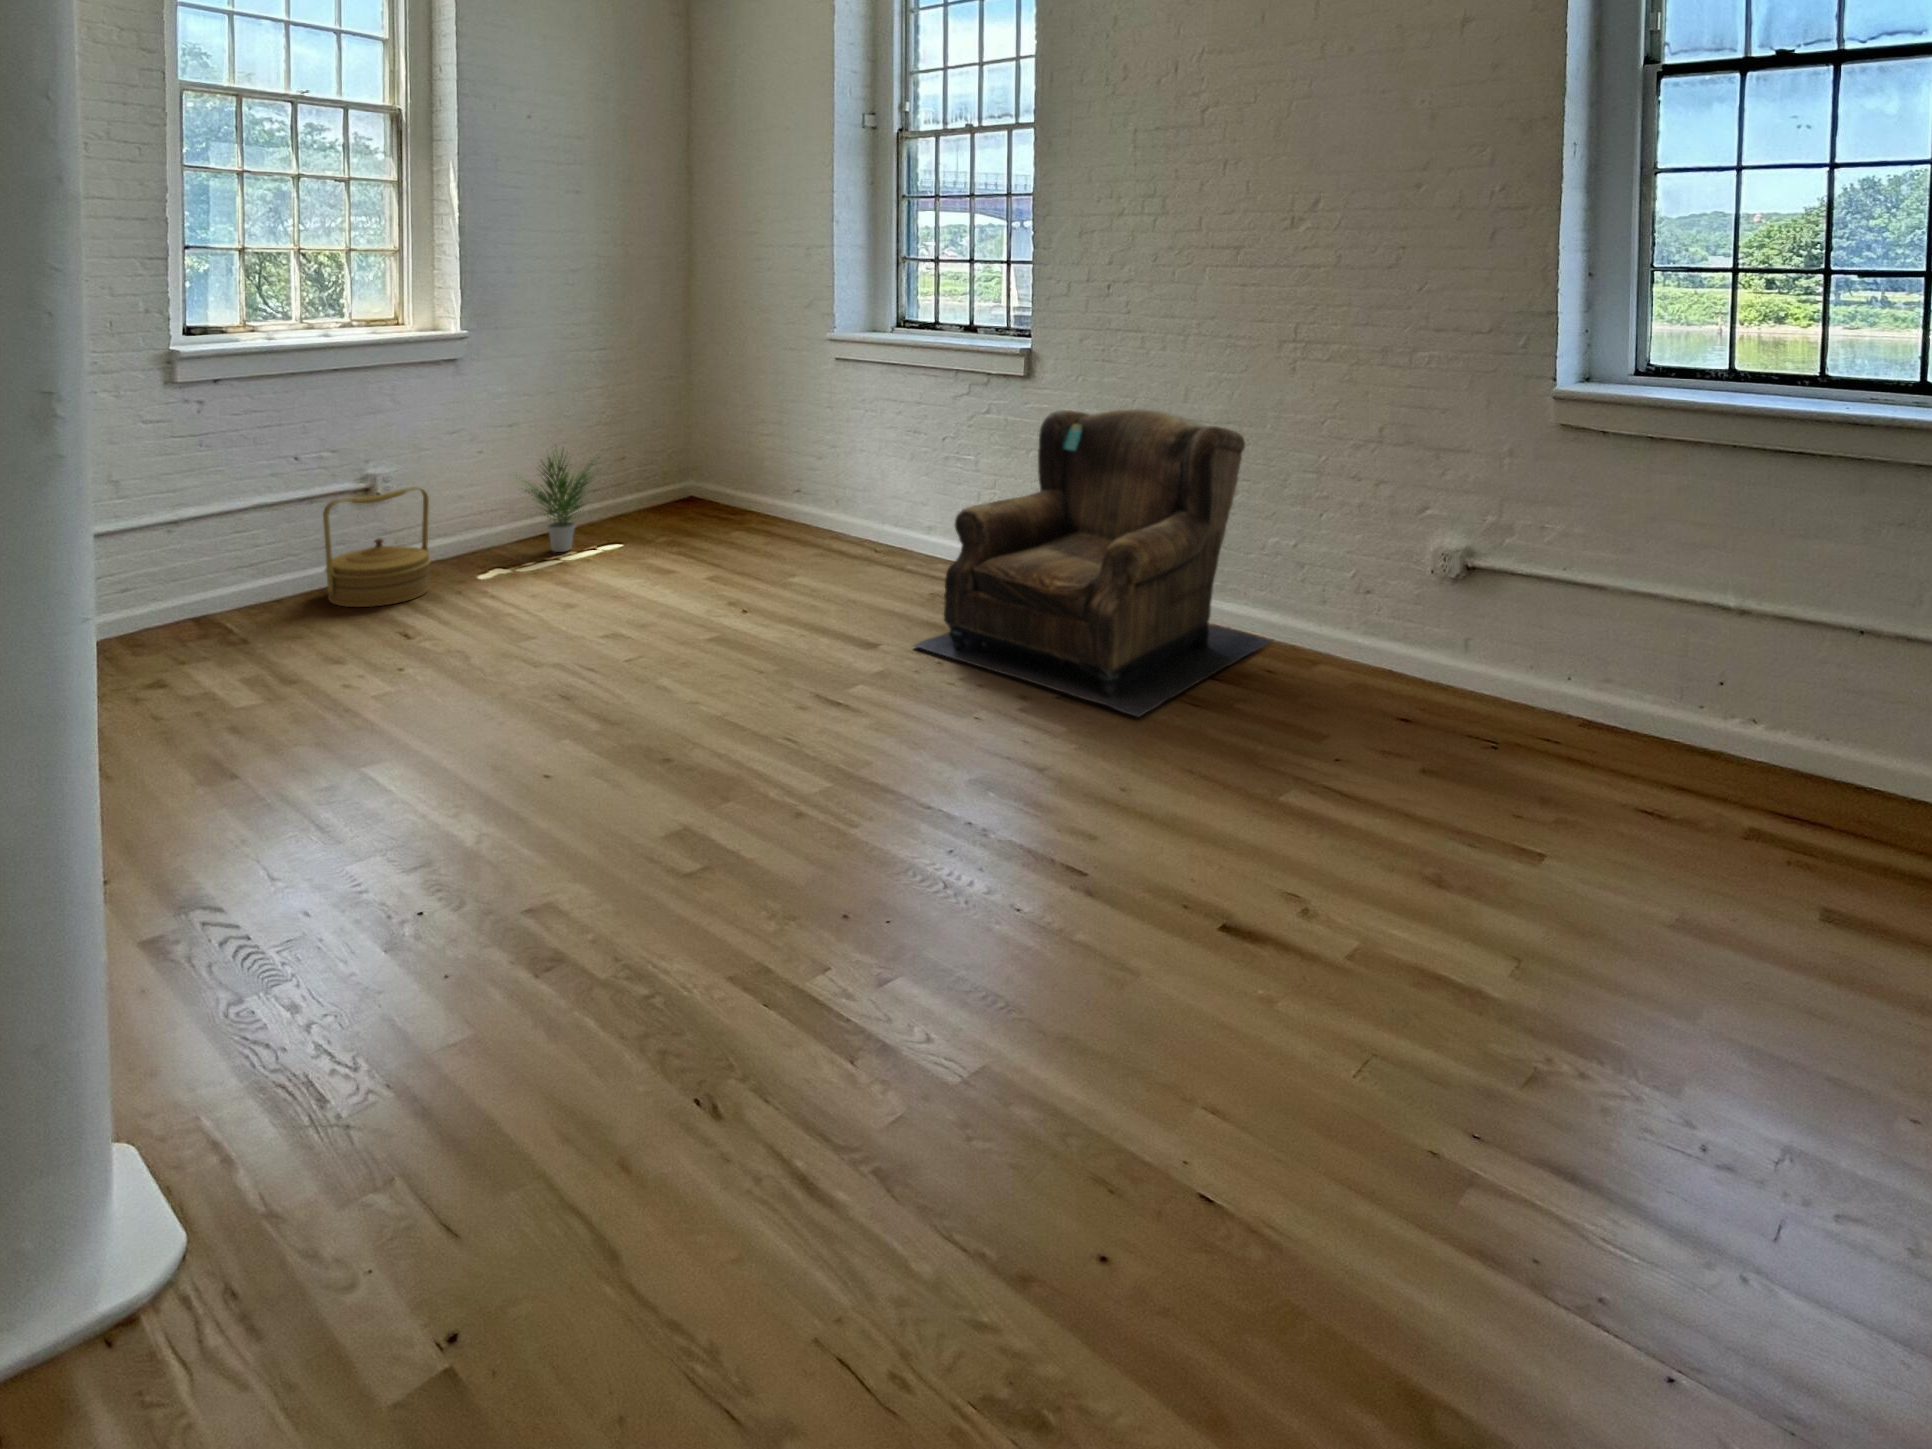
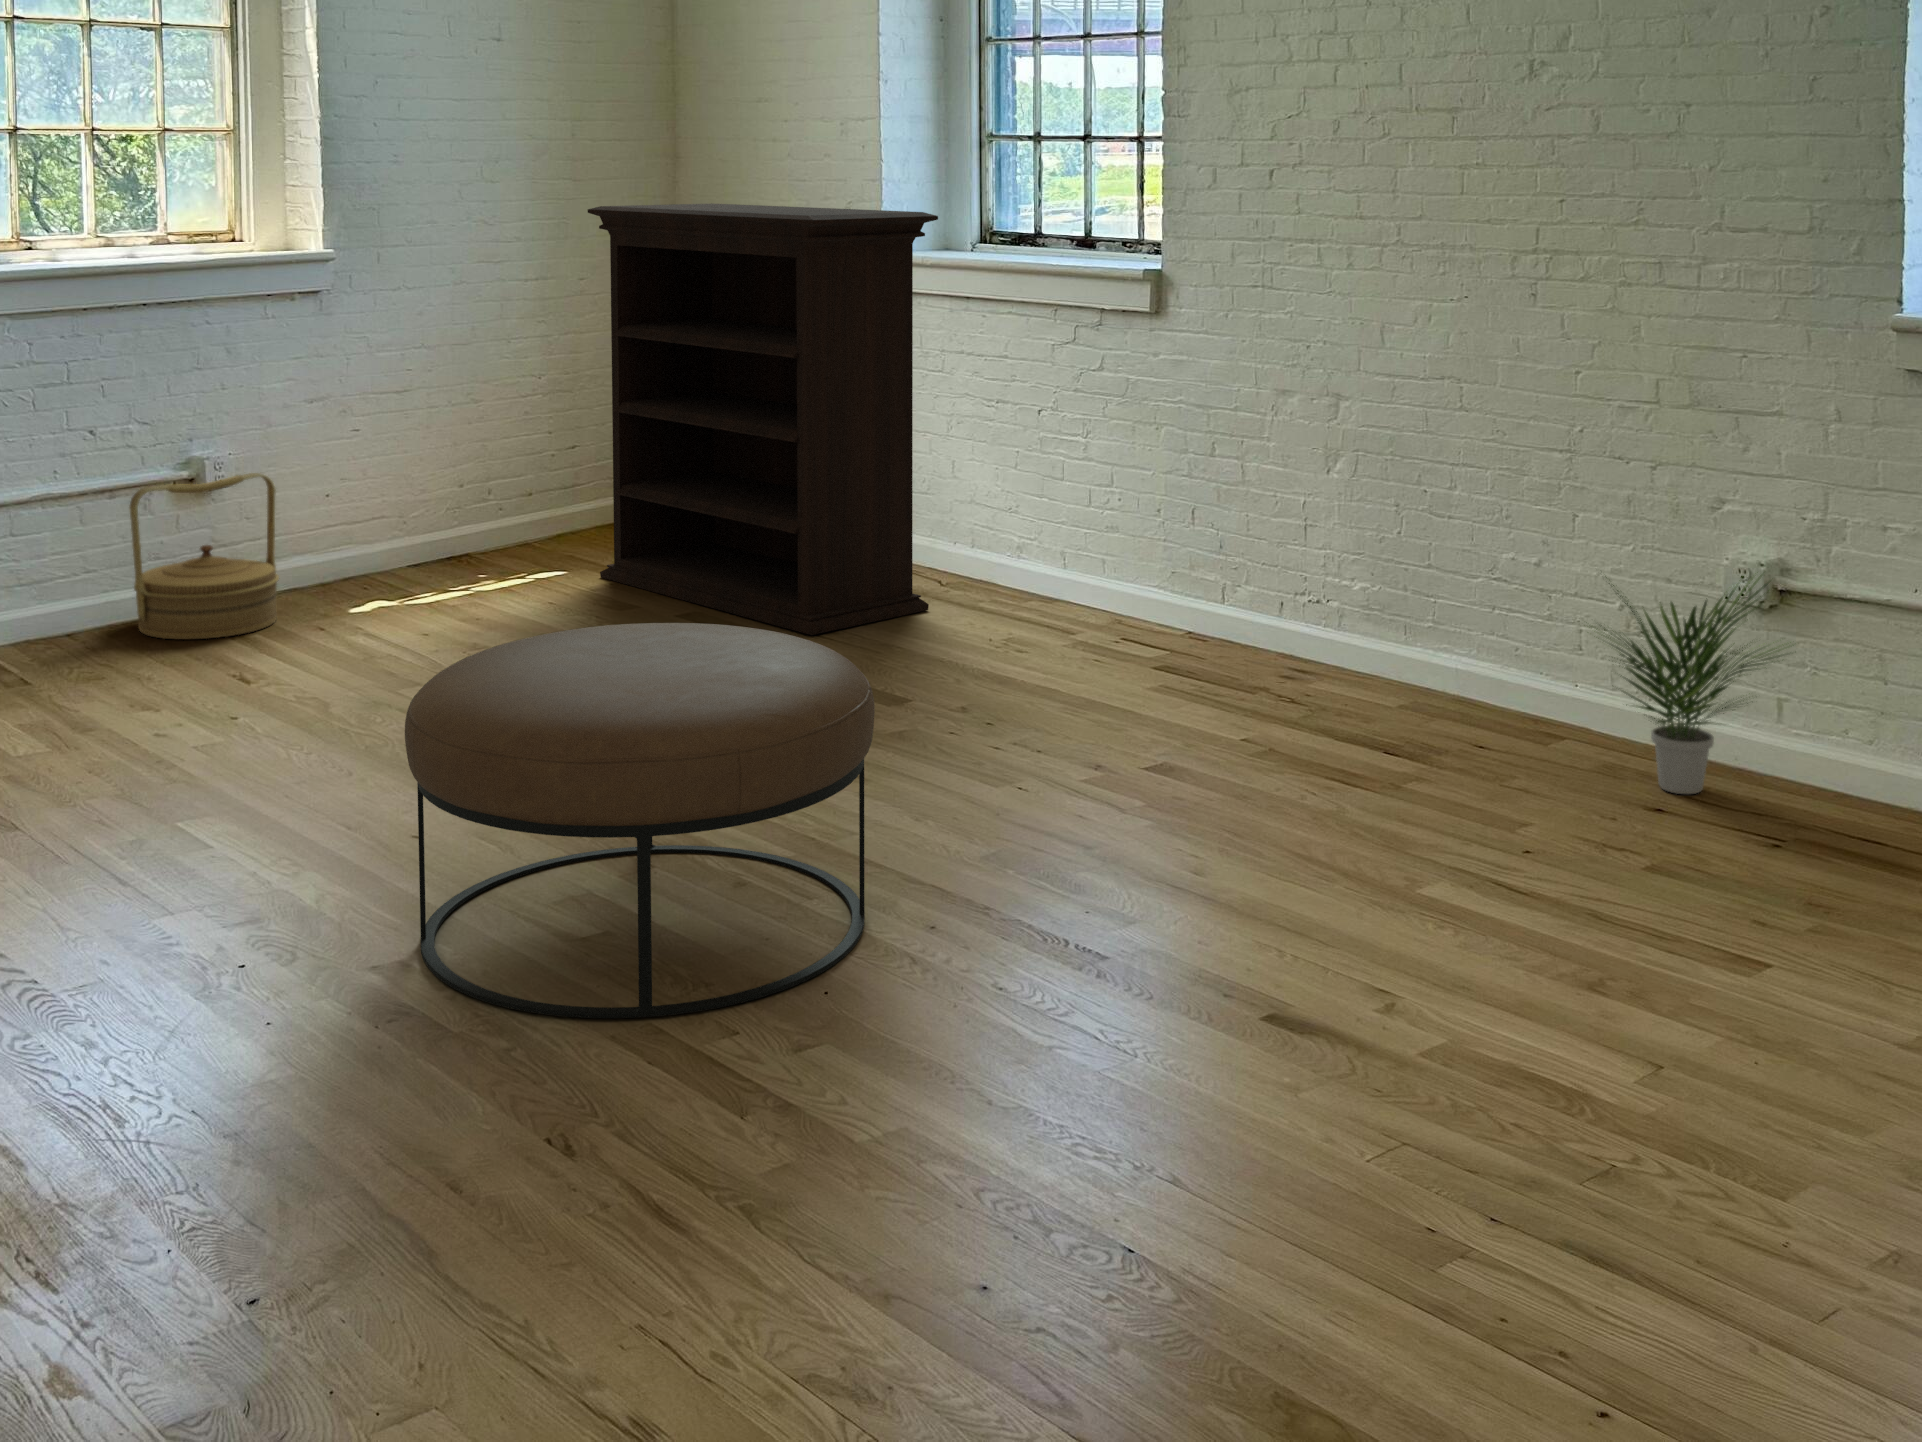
bookshelf: none [647,301,887,593] -> present [588,203,938,635]
armchair: present [914,409,1272,717] -> none [948,360,1502,795]
potted plant: present [520,447,594,552] -> present [1596,575,1774,794]
ottoman: none [554,619,909,955] -> present [405,623,875,1018]

